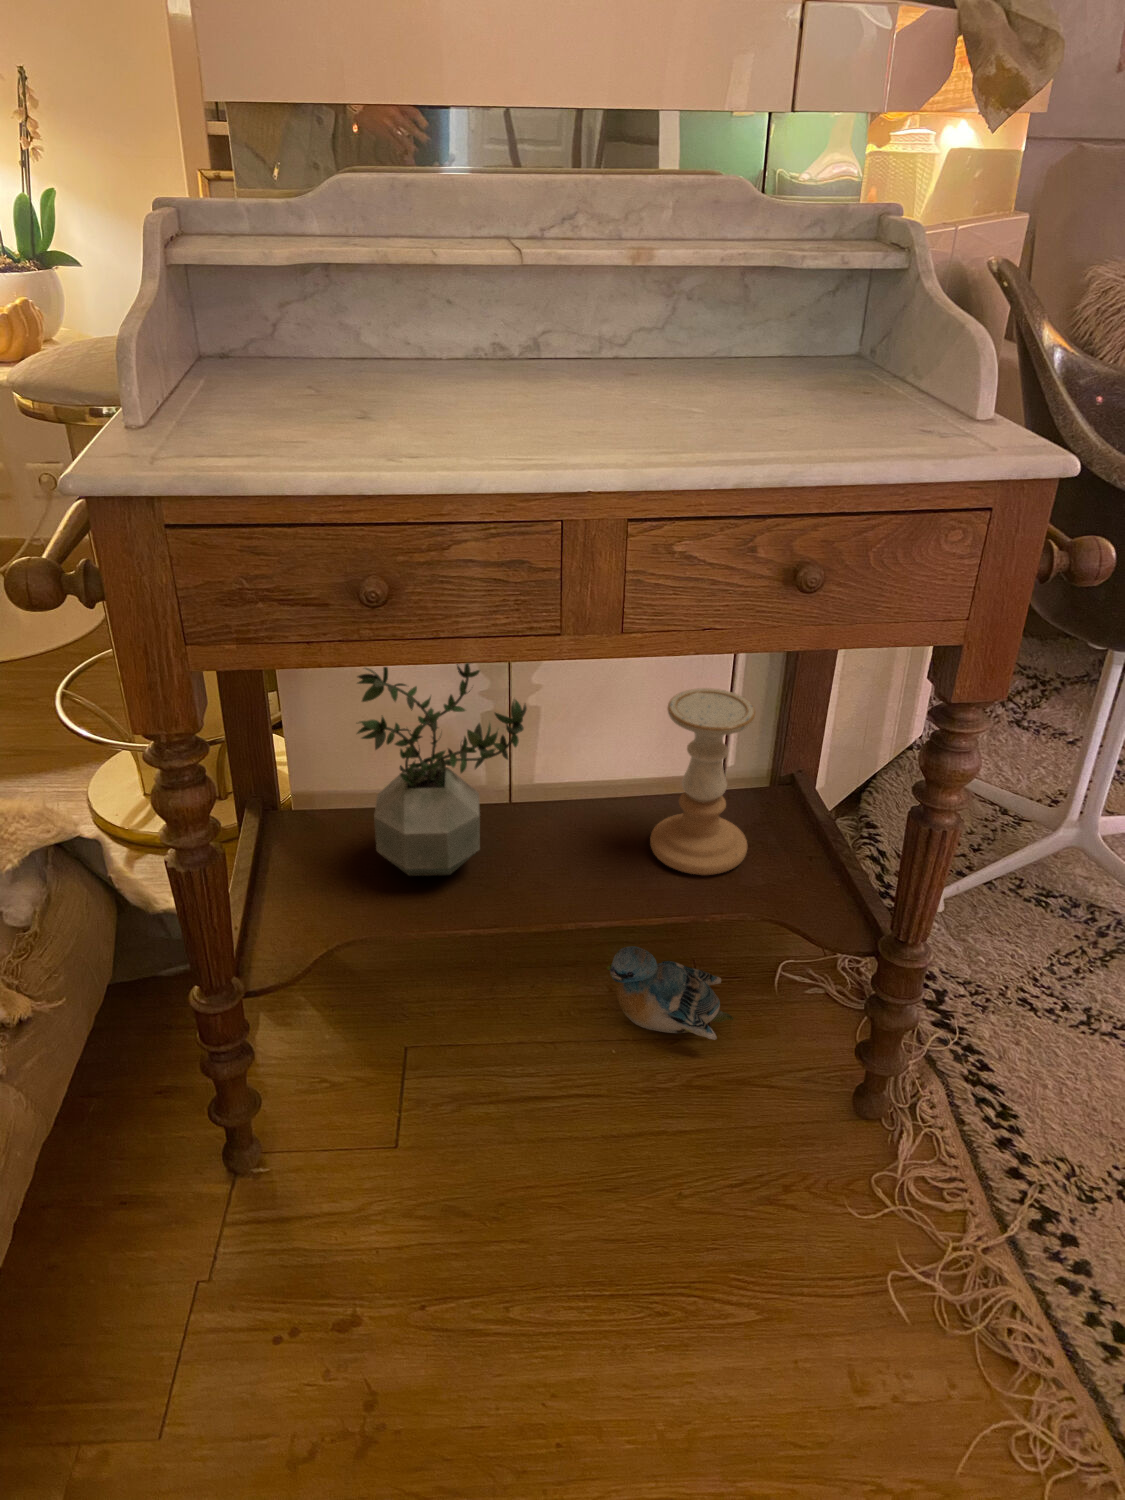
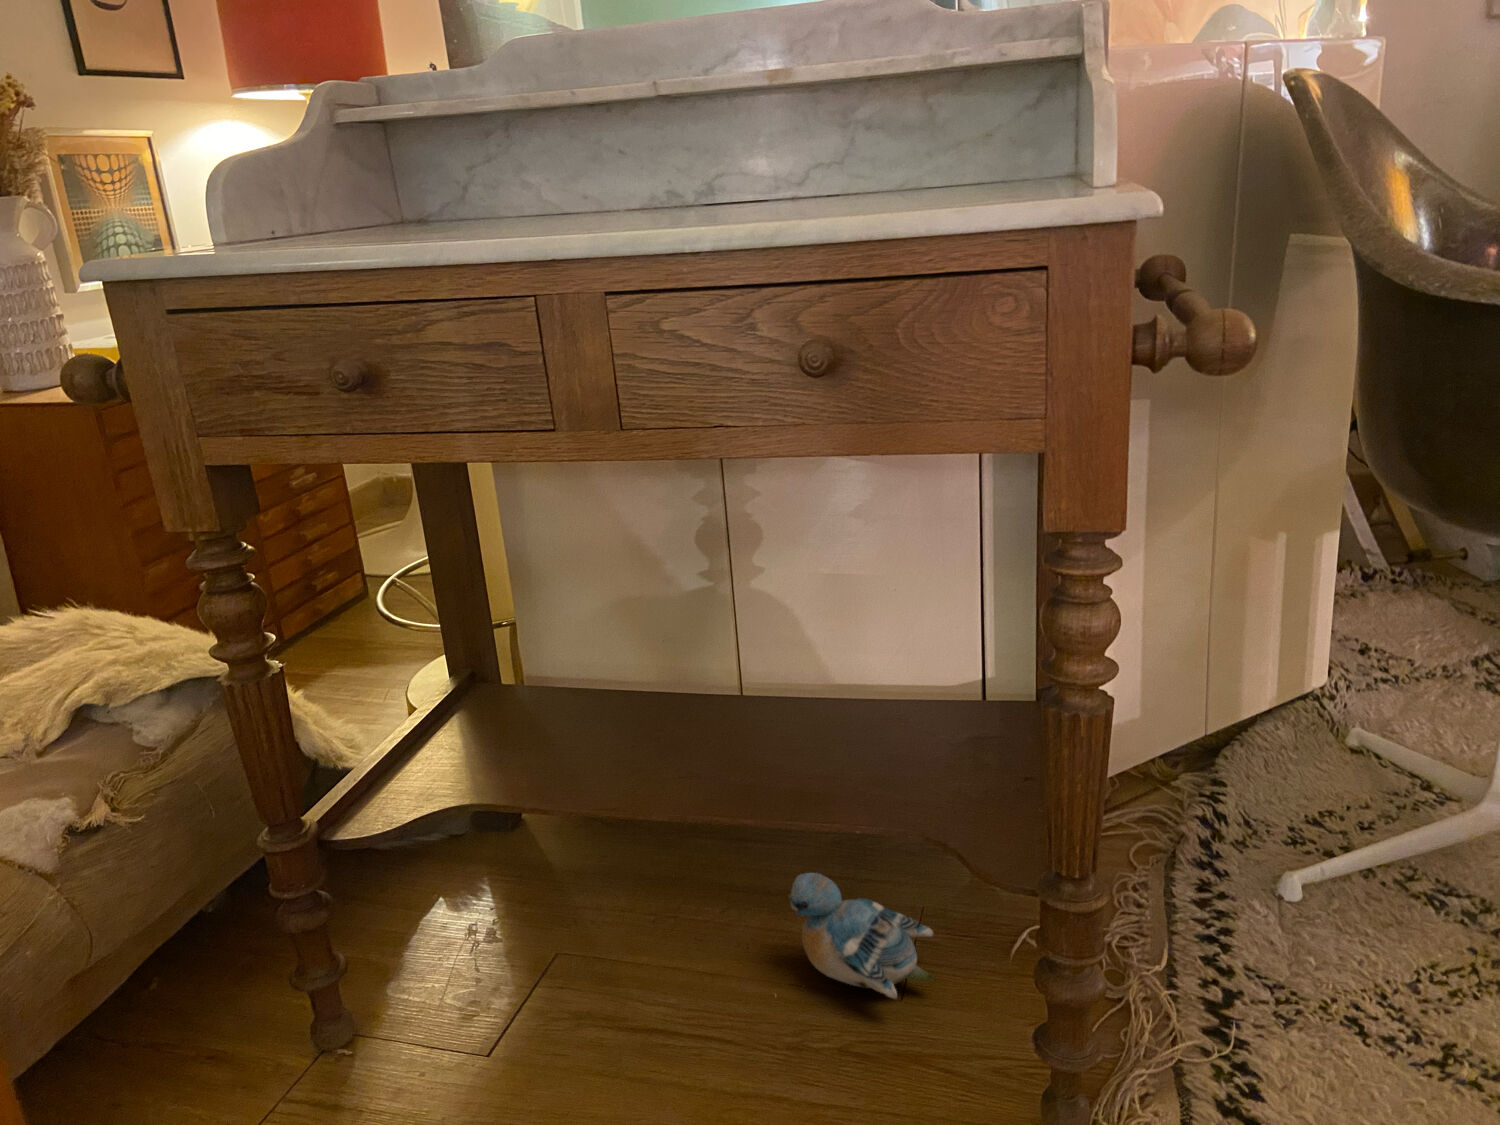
potted plant: present [357,663,527,876] -> none [483,494,677,762]
candle holder: present [650,688,756,875] -> none [826,567,942,787]

